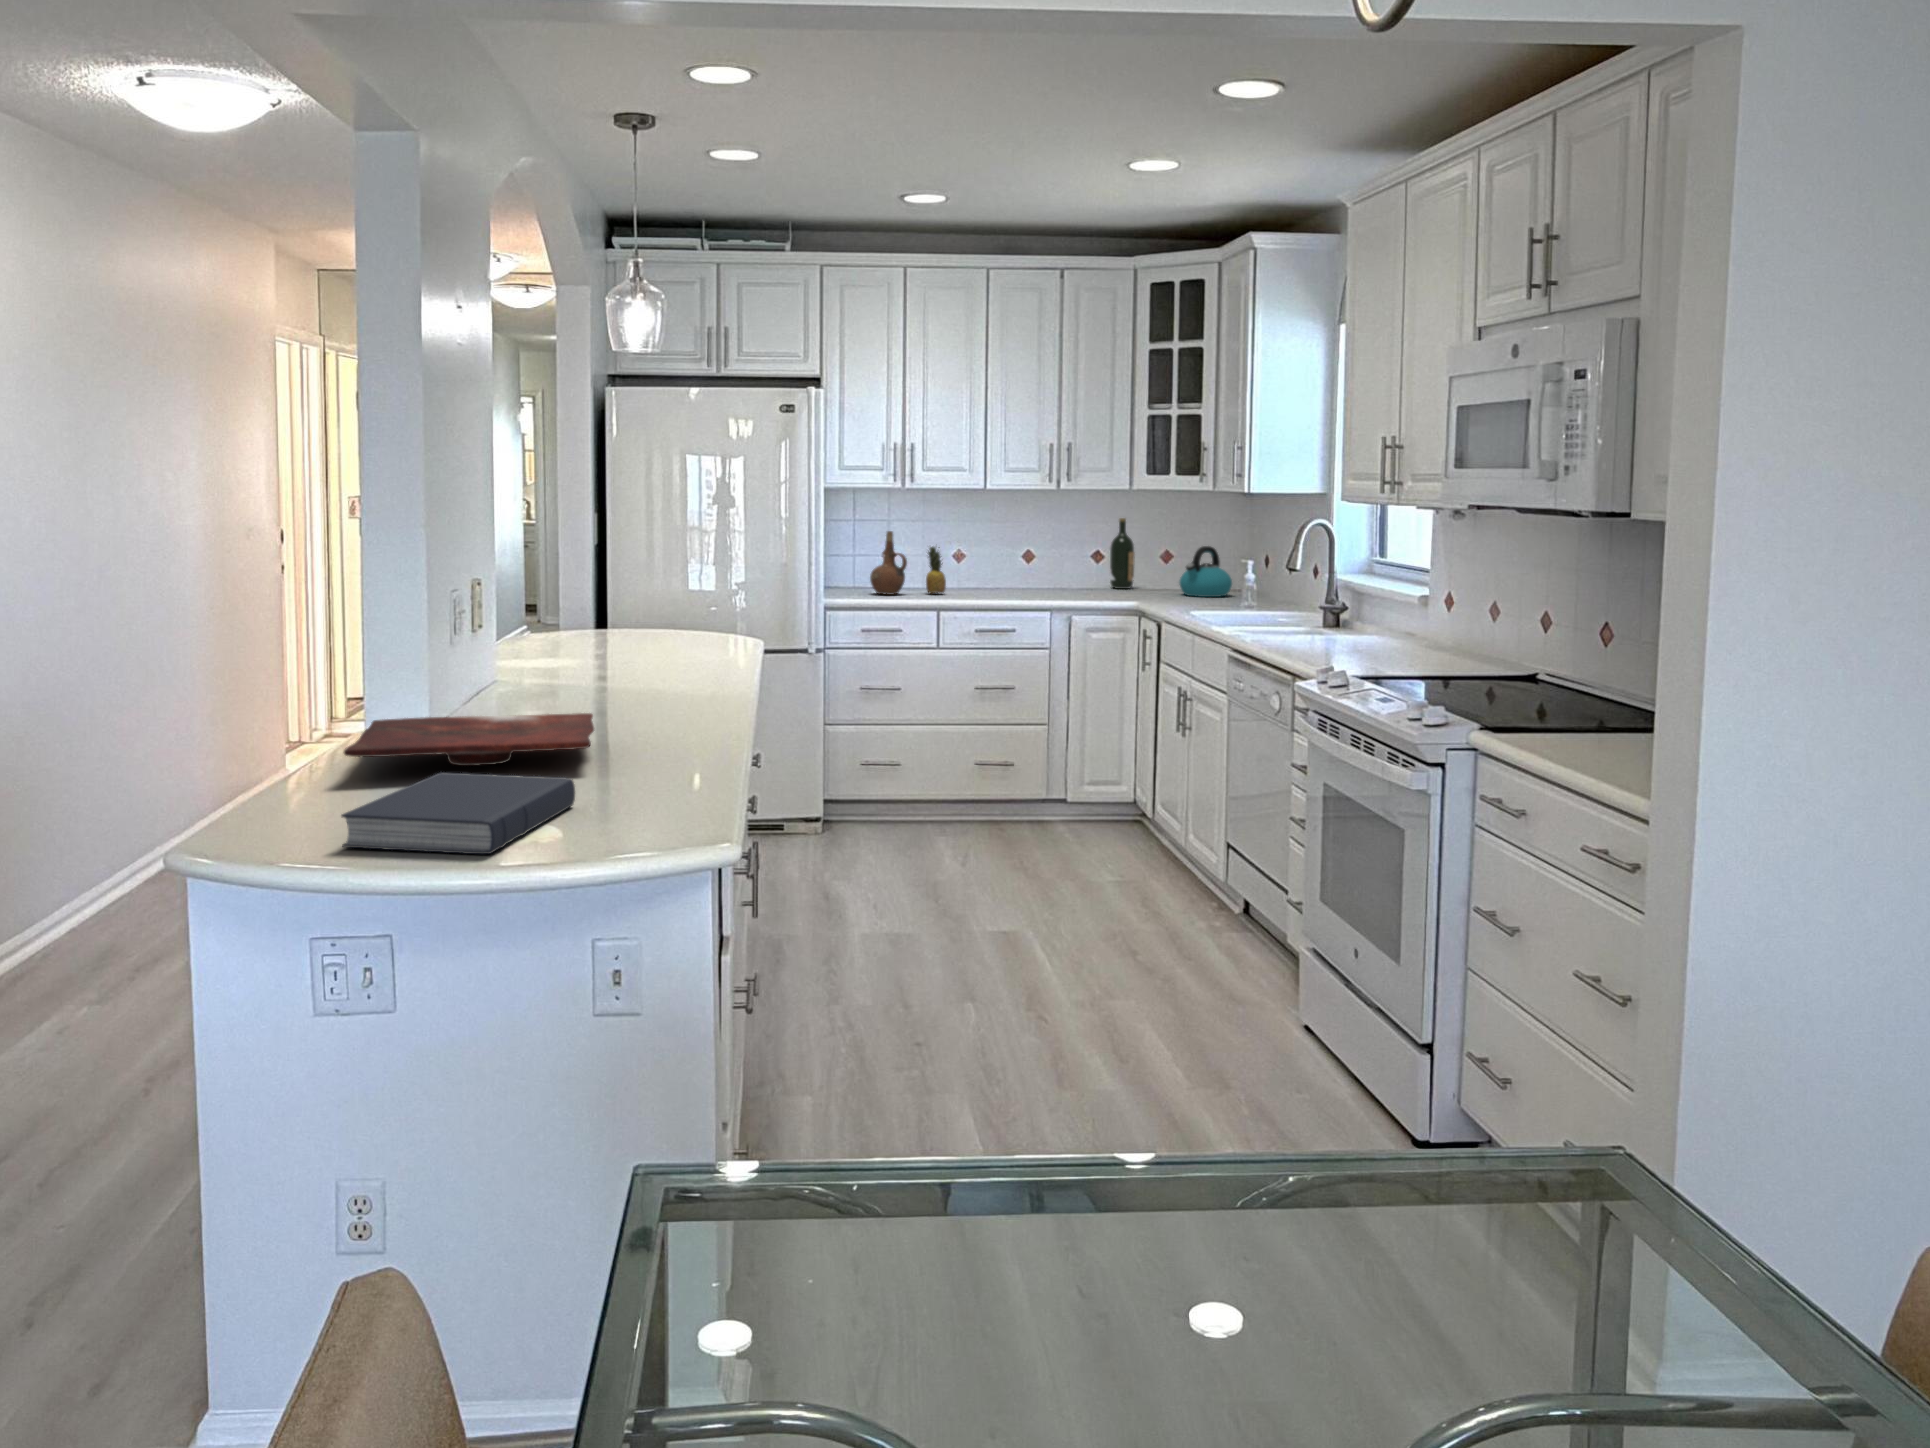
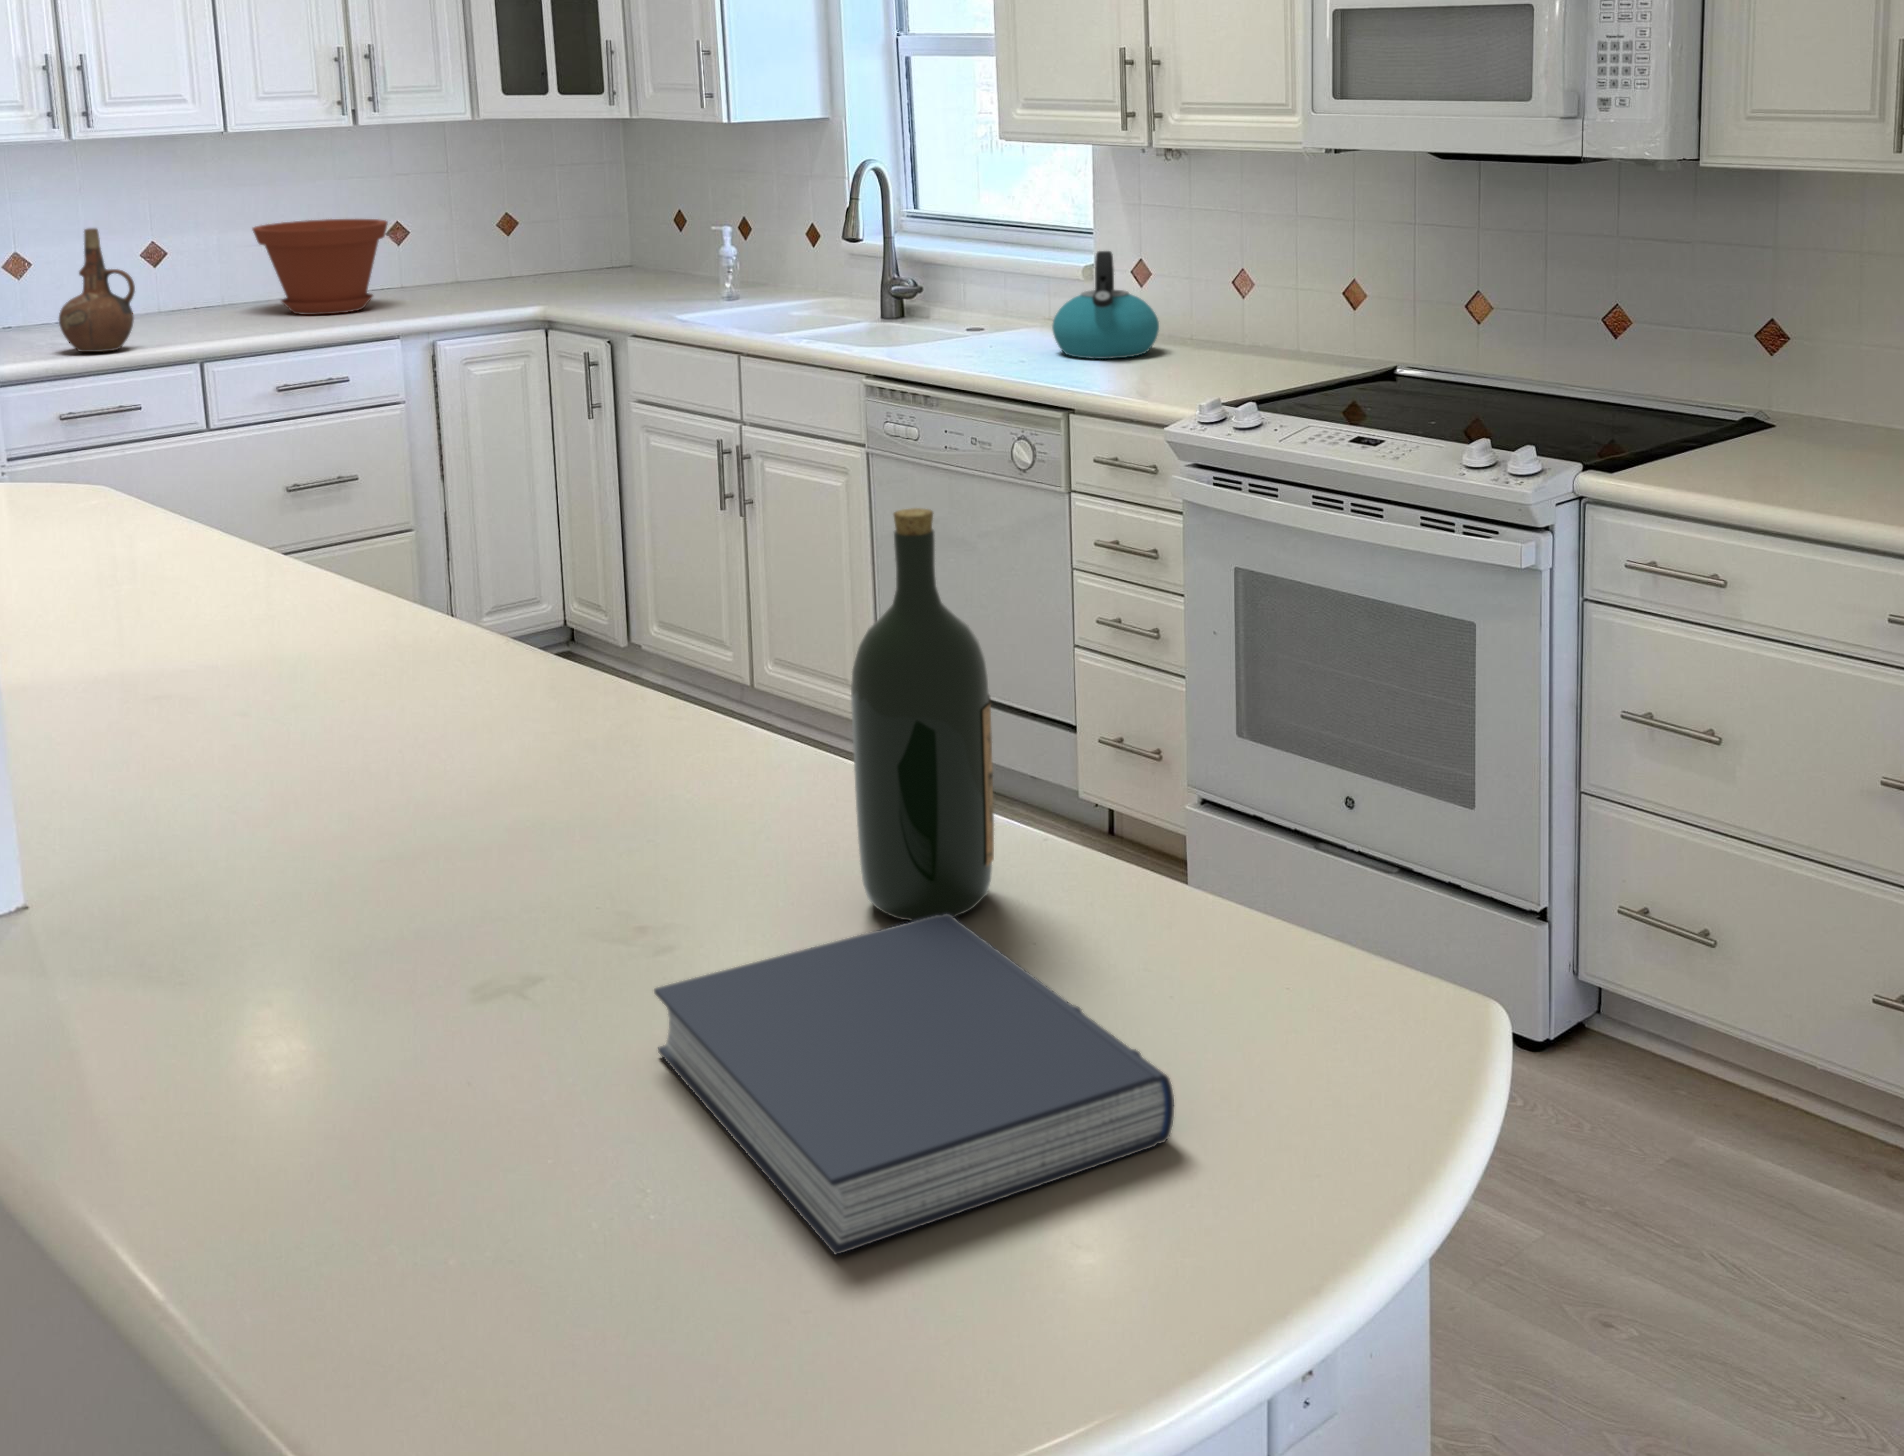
wine bottle: present [1110,518,1135,589] -> present [851,508,994,921]
plant pot: none [997,540,1070,591] -> present [253,219,388,315]
kettle: present [1180,546,1232,597] -> present [1052,251,1159,359]
fruit: present [926,547,946,594] -> none [158,245,207,340]
cutting board: present [344,713,594,766] -> none [57,747,743,1018]

